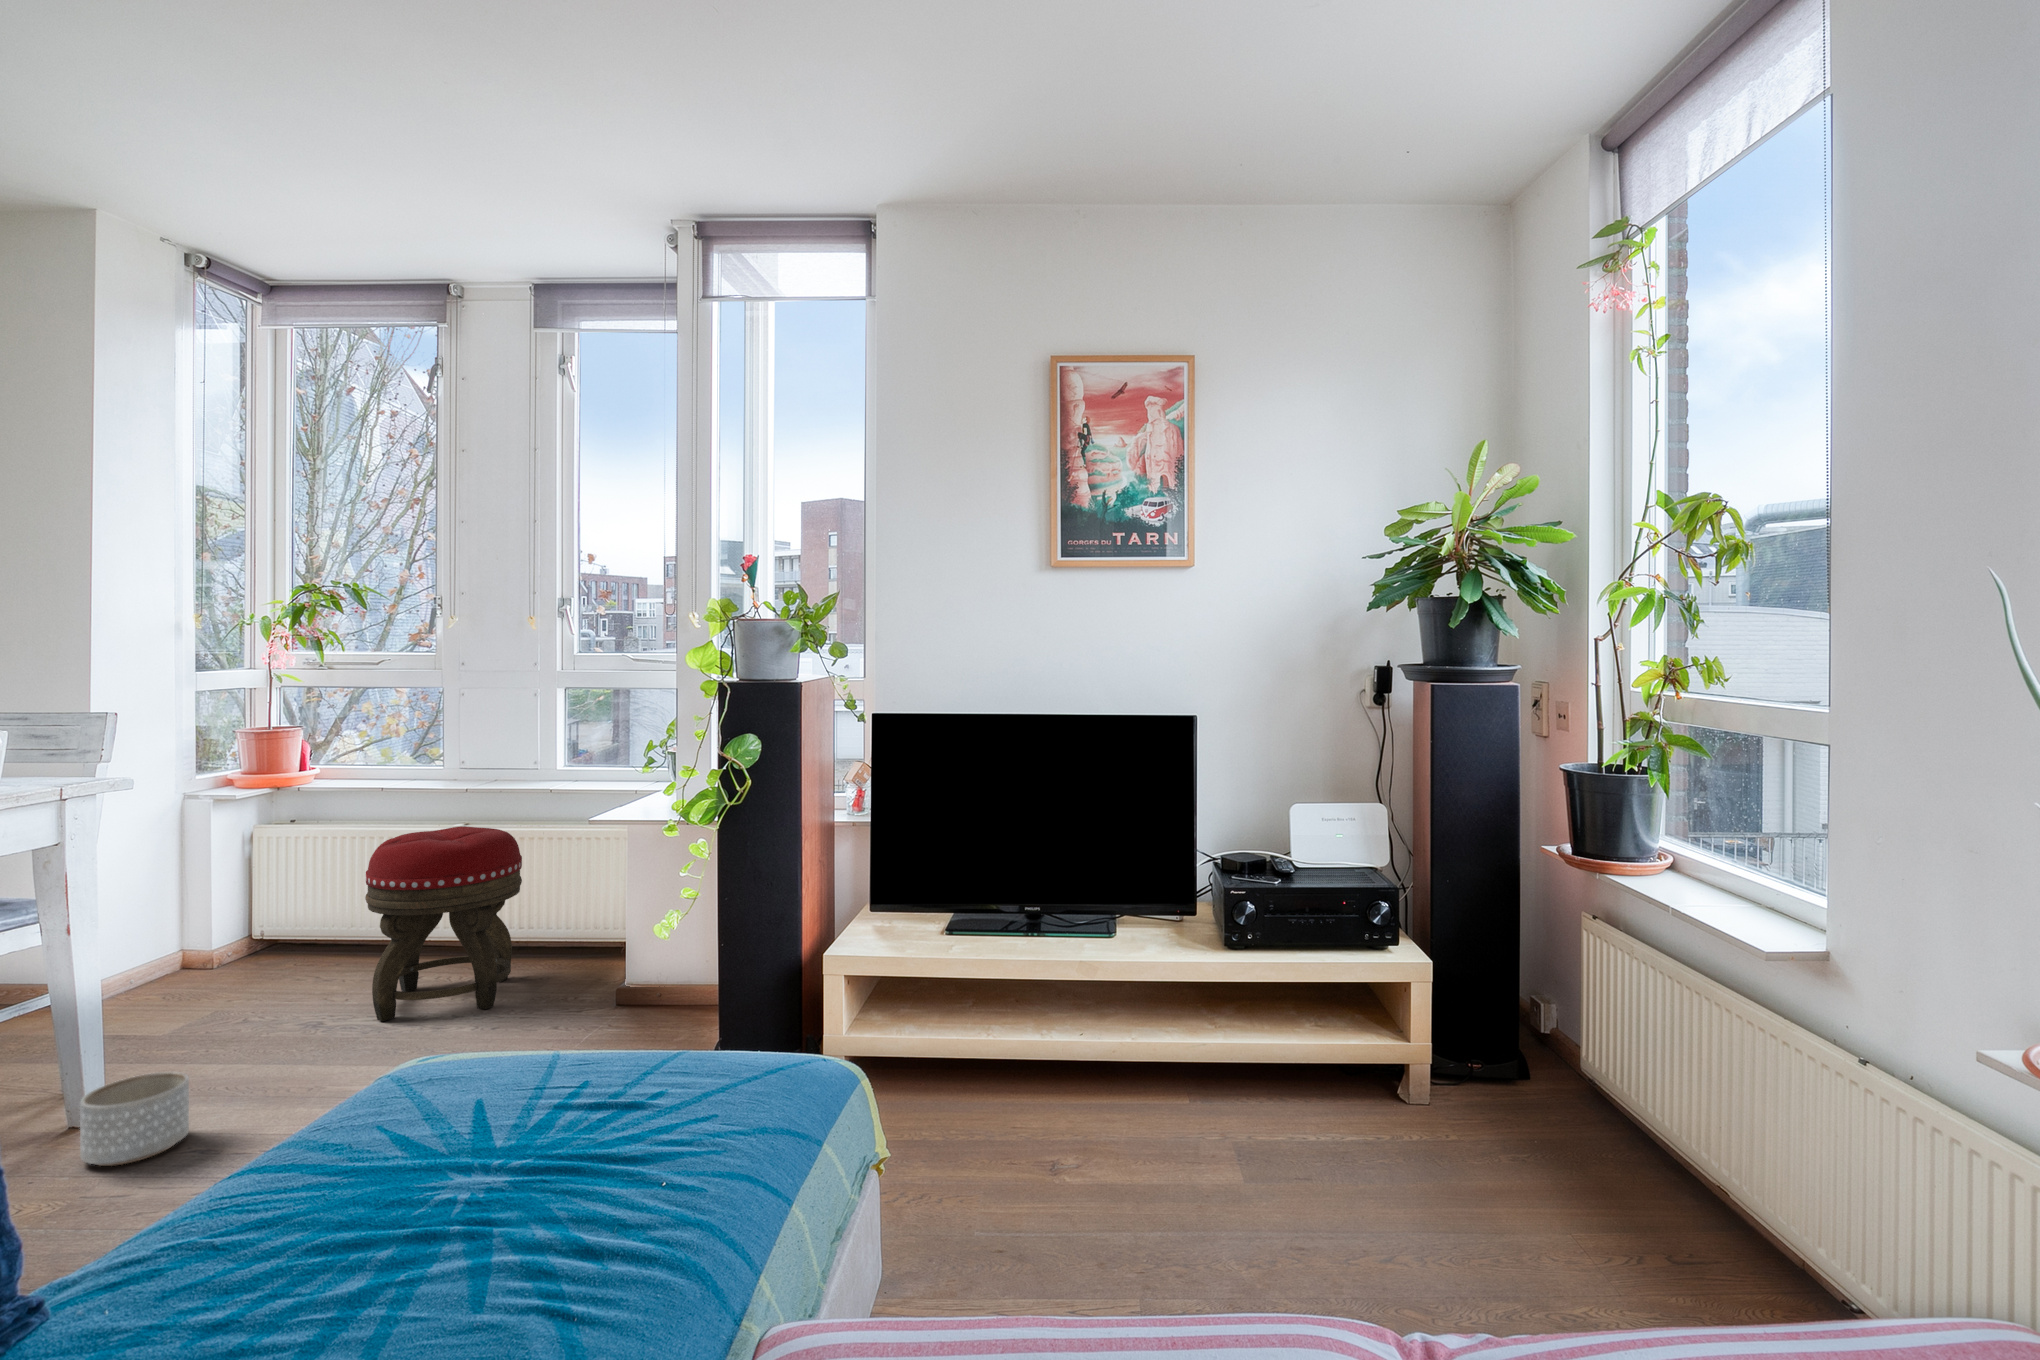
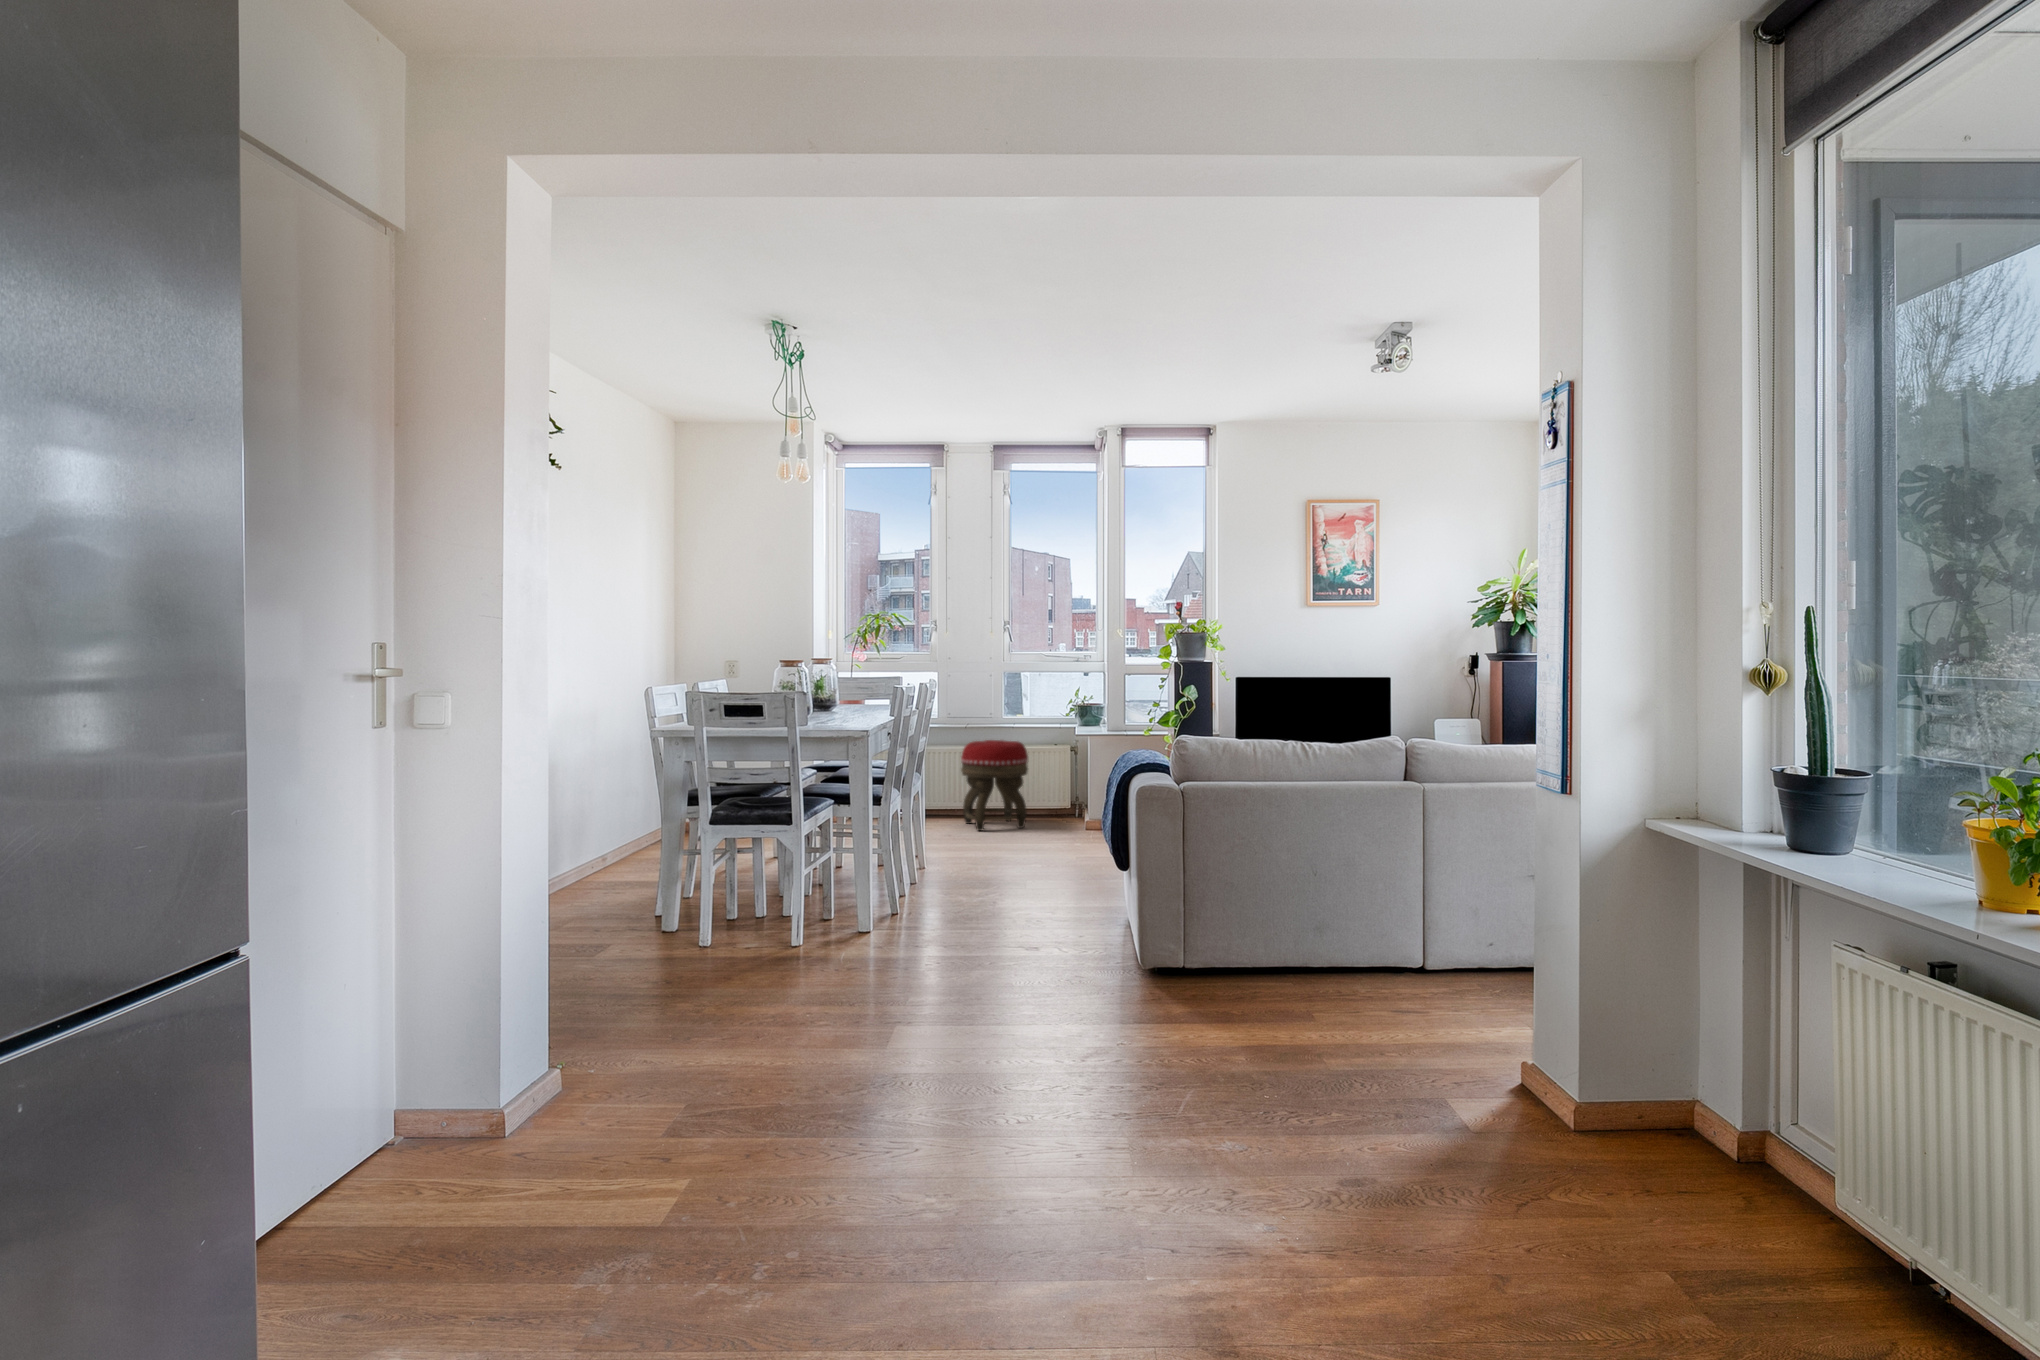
planter: present [80,1072,189,1166] -> none [940,829,974,860]

